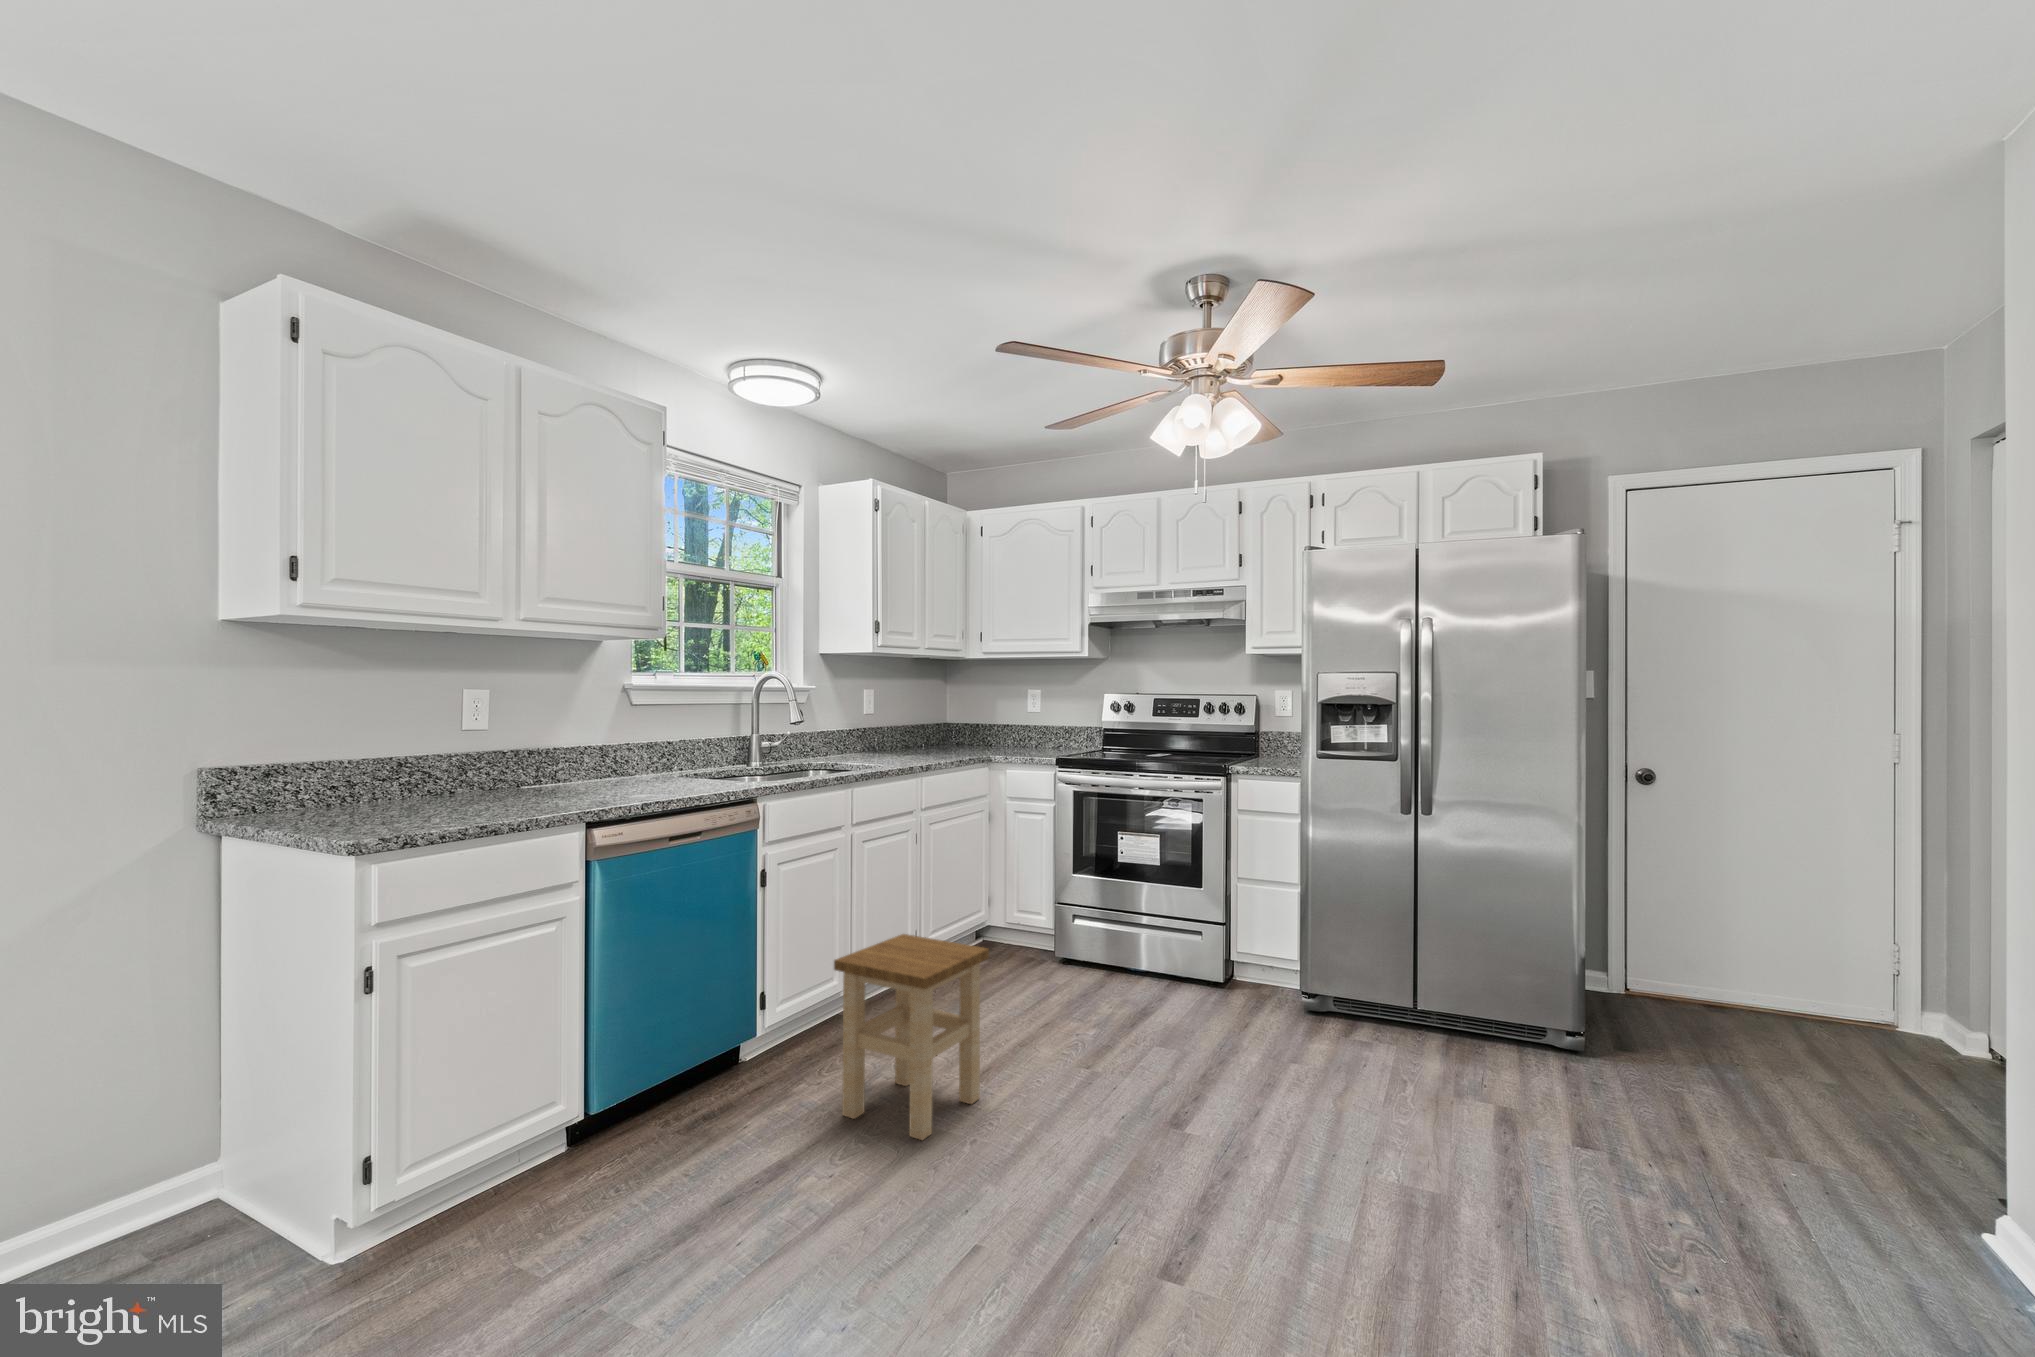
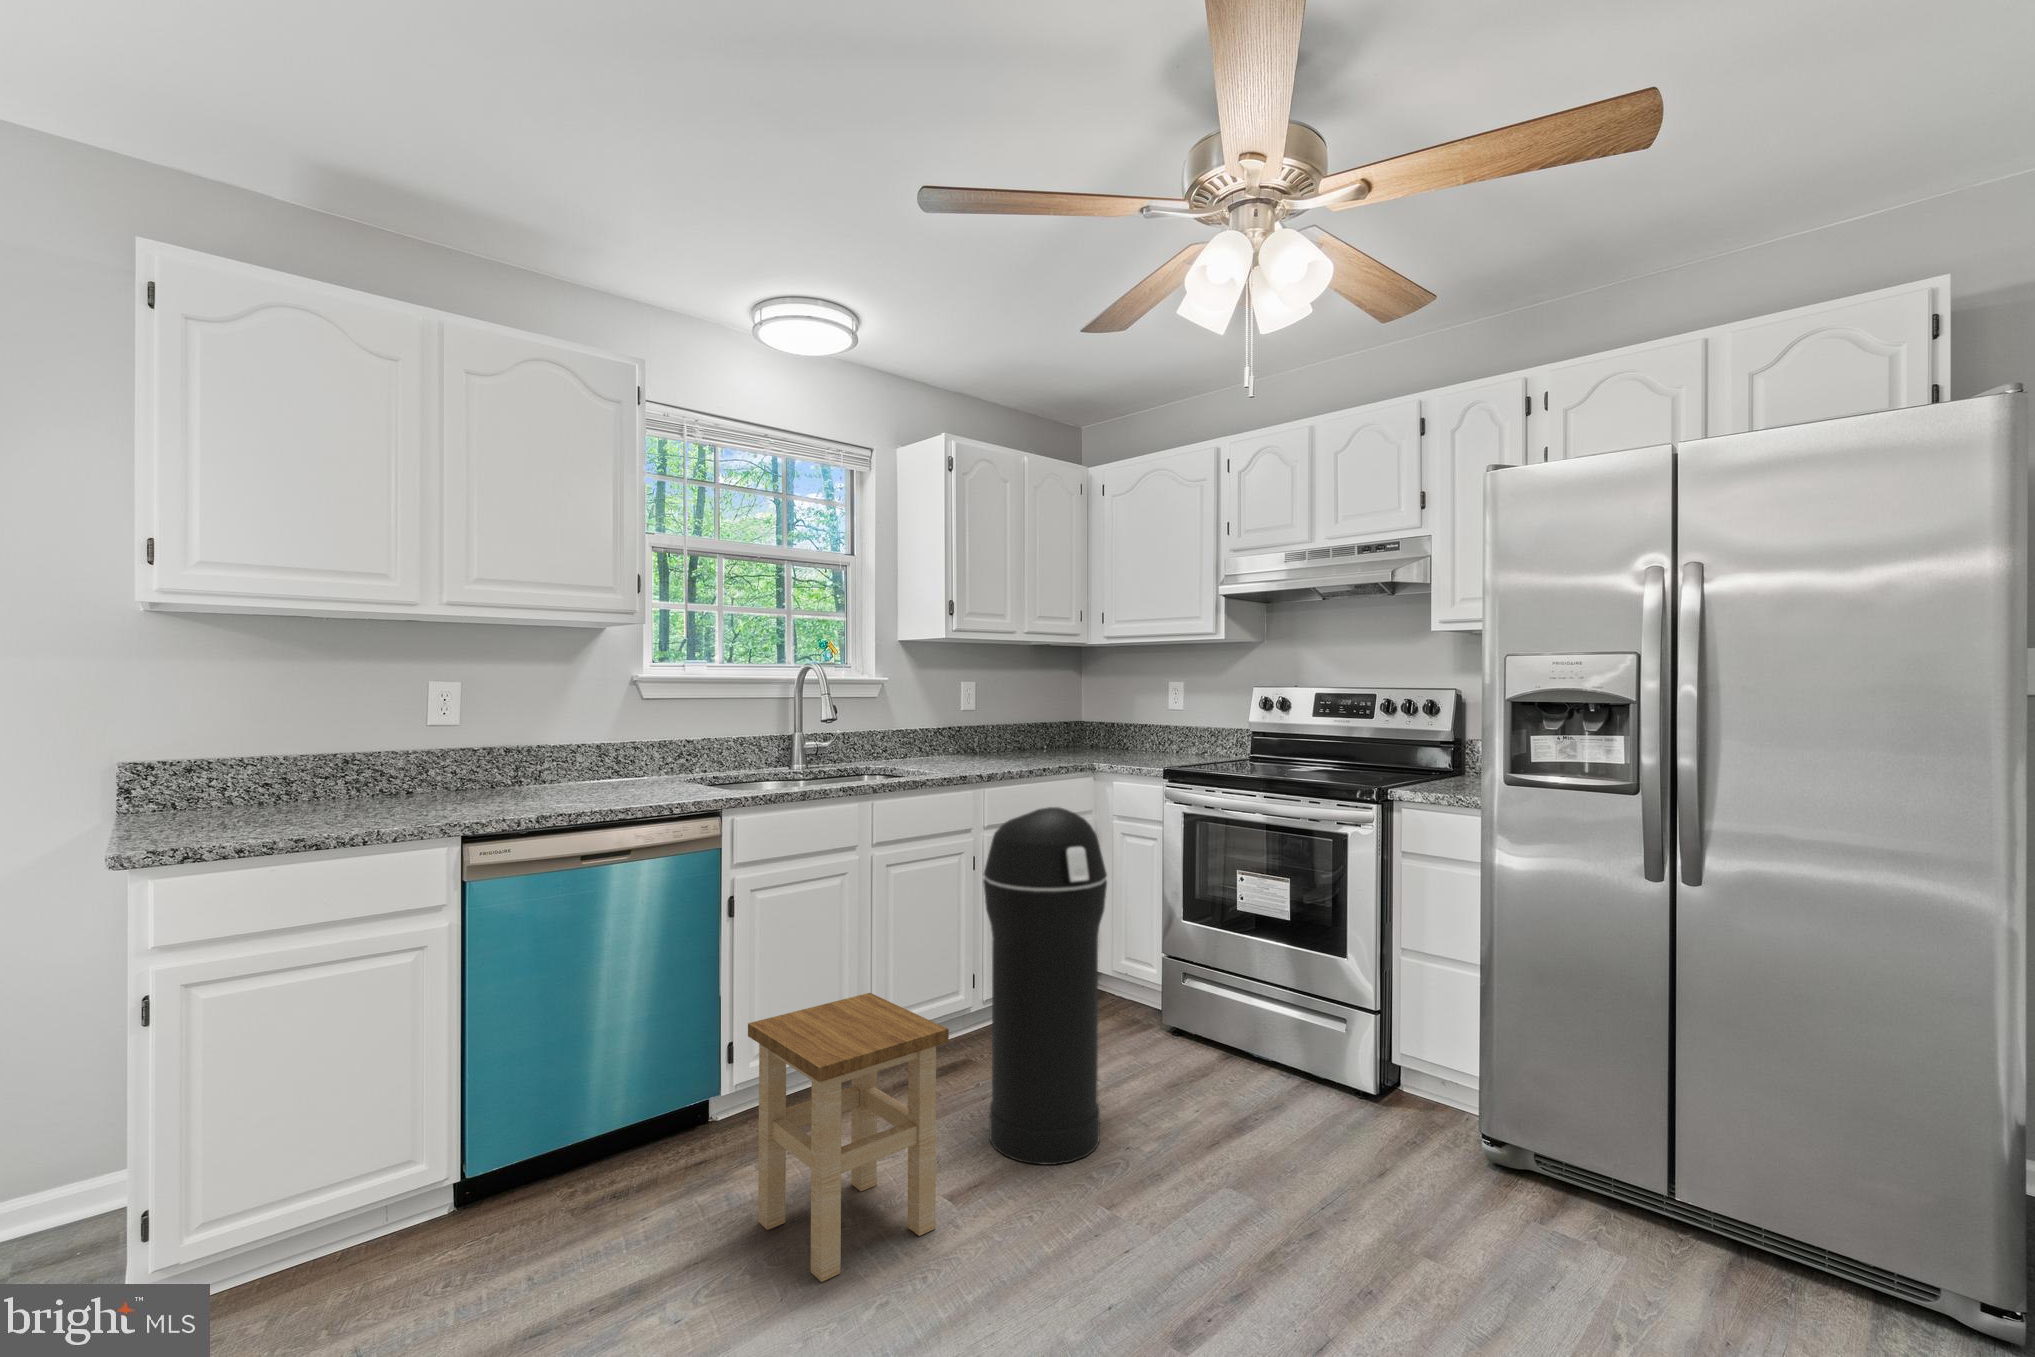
trash can: none [970,785,1063,1053] -> present [983,807,1107,1165]

